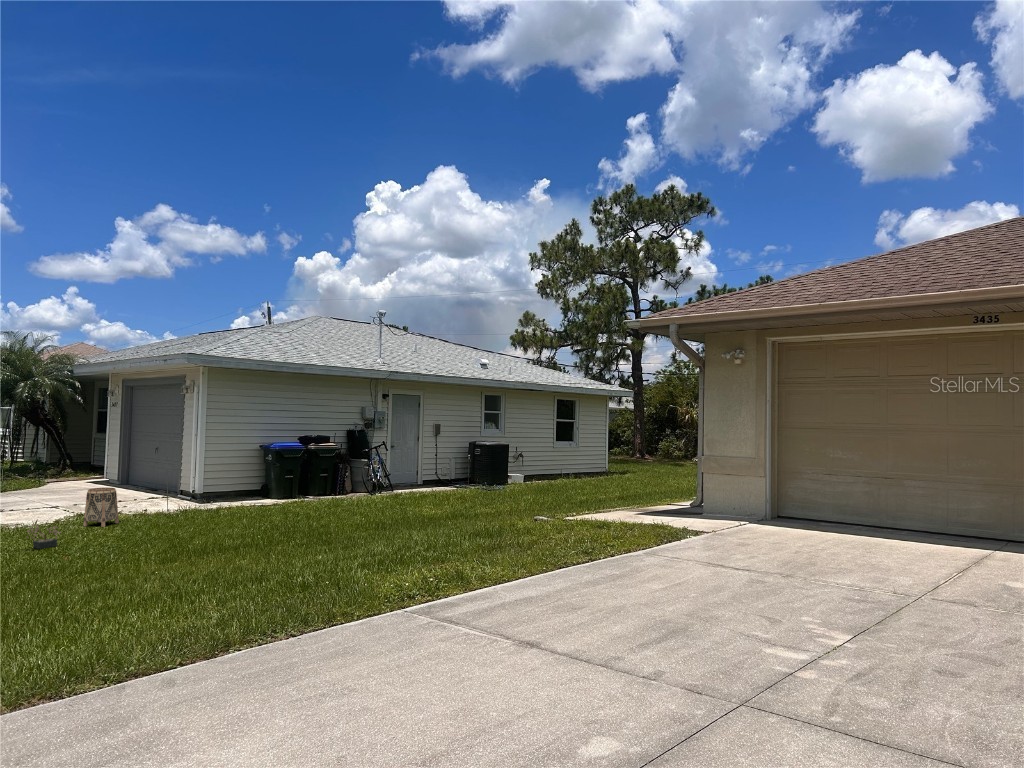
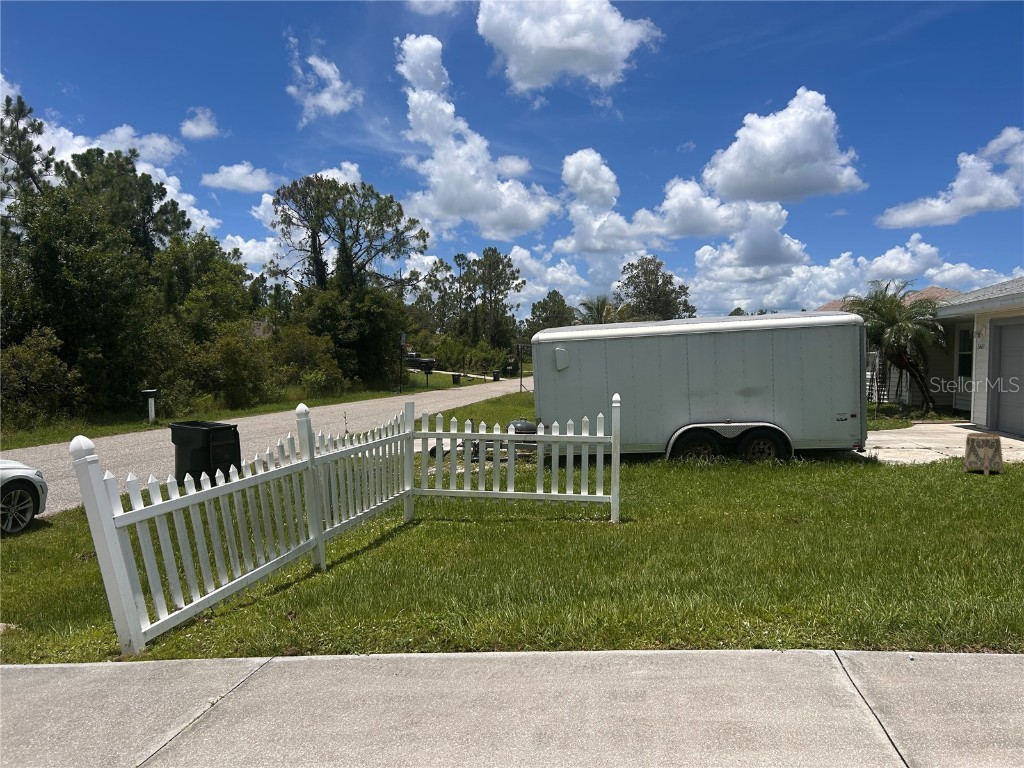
decorative plant: present [28,524,58,549] -> none [910,464,944,490]

